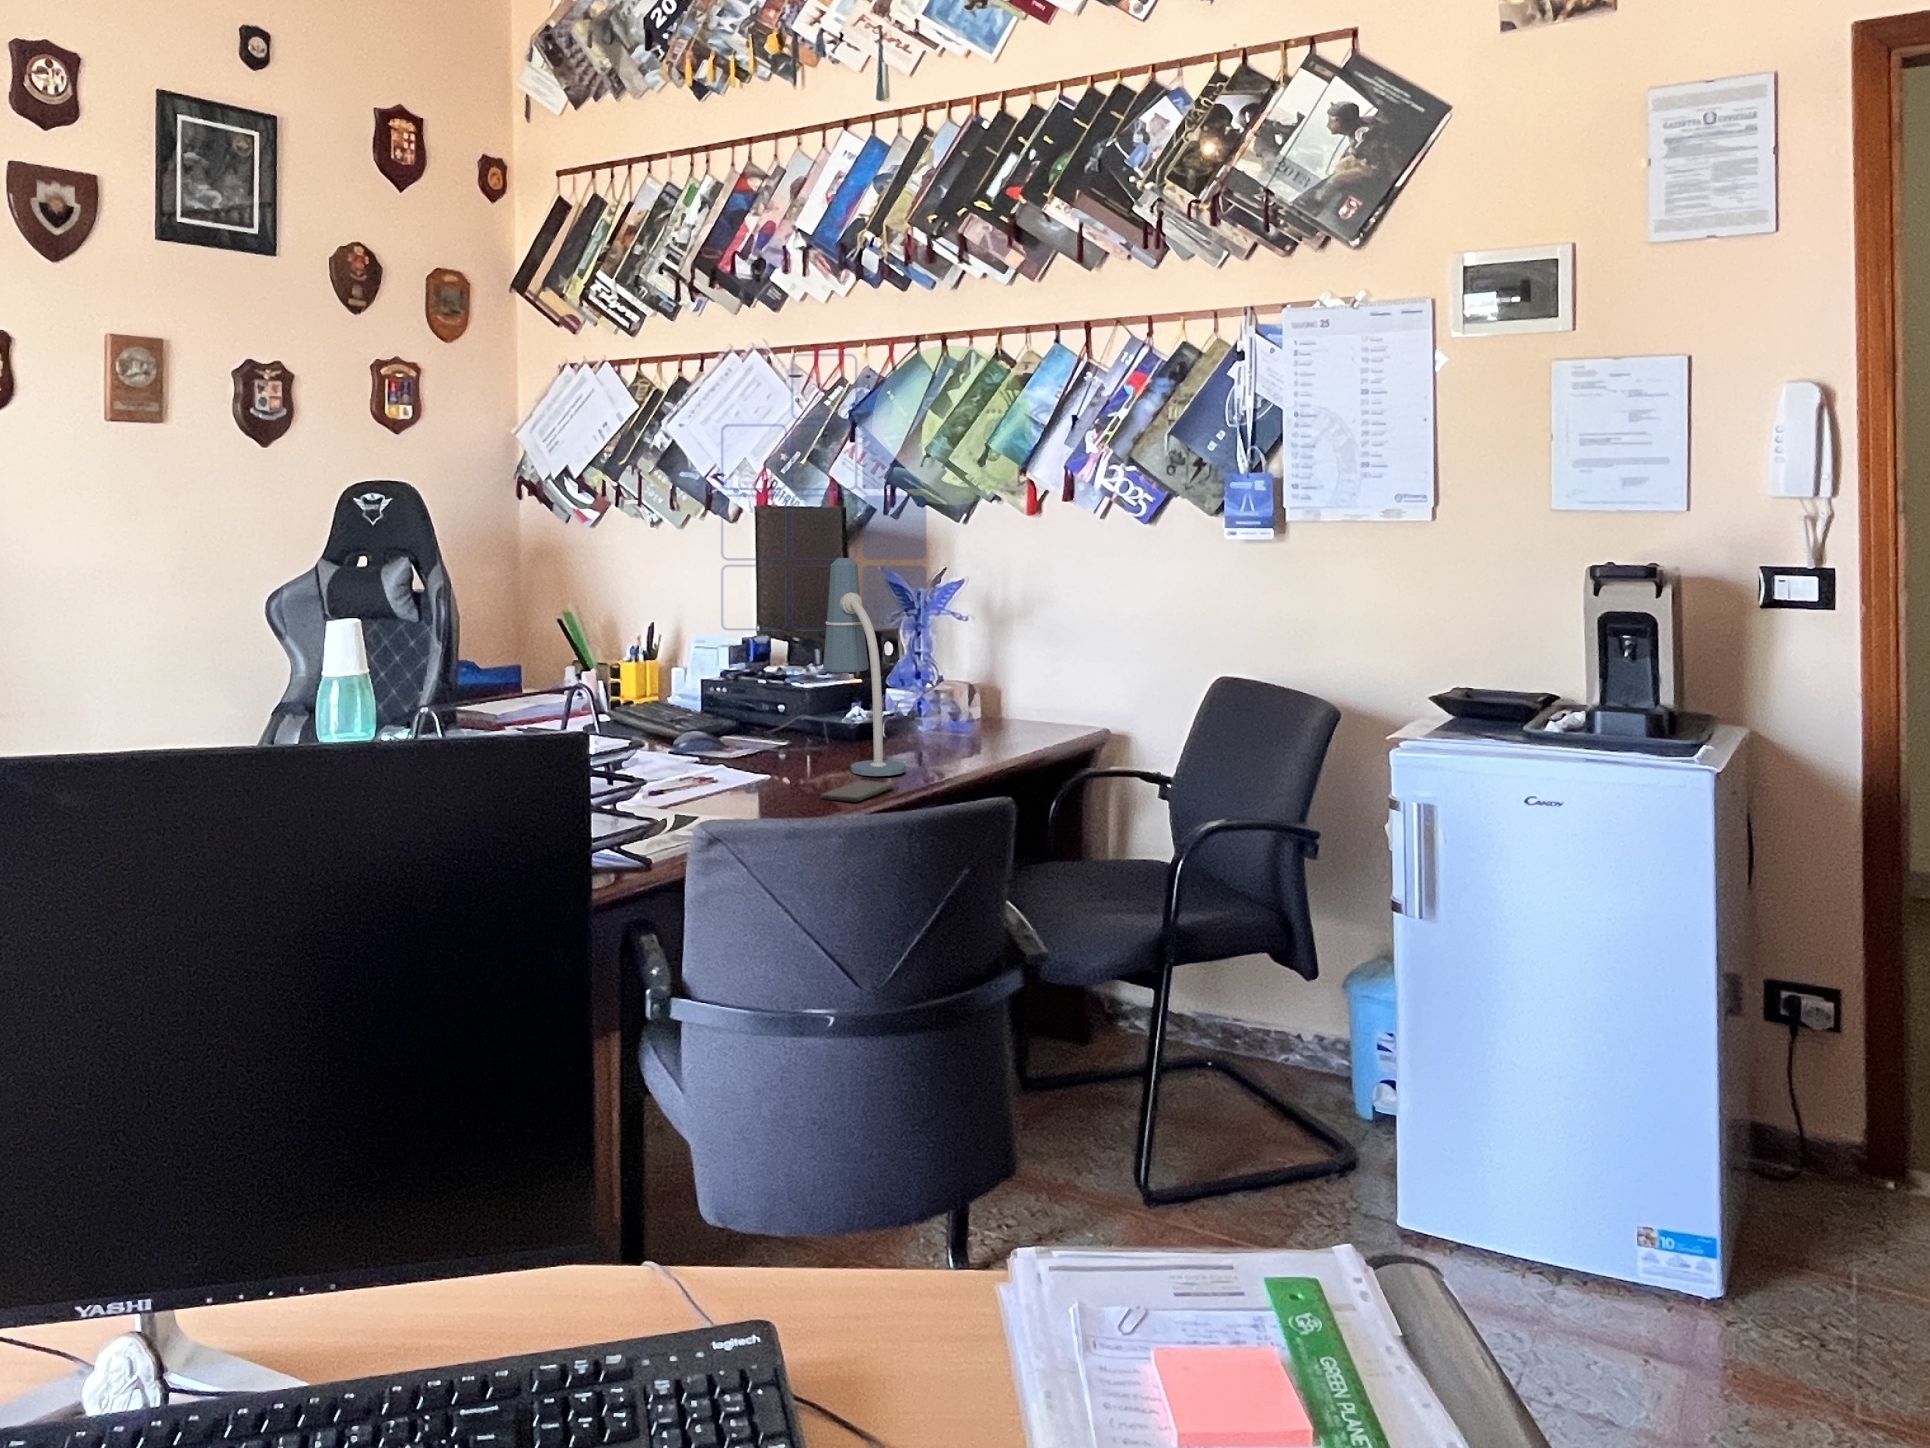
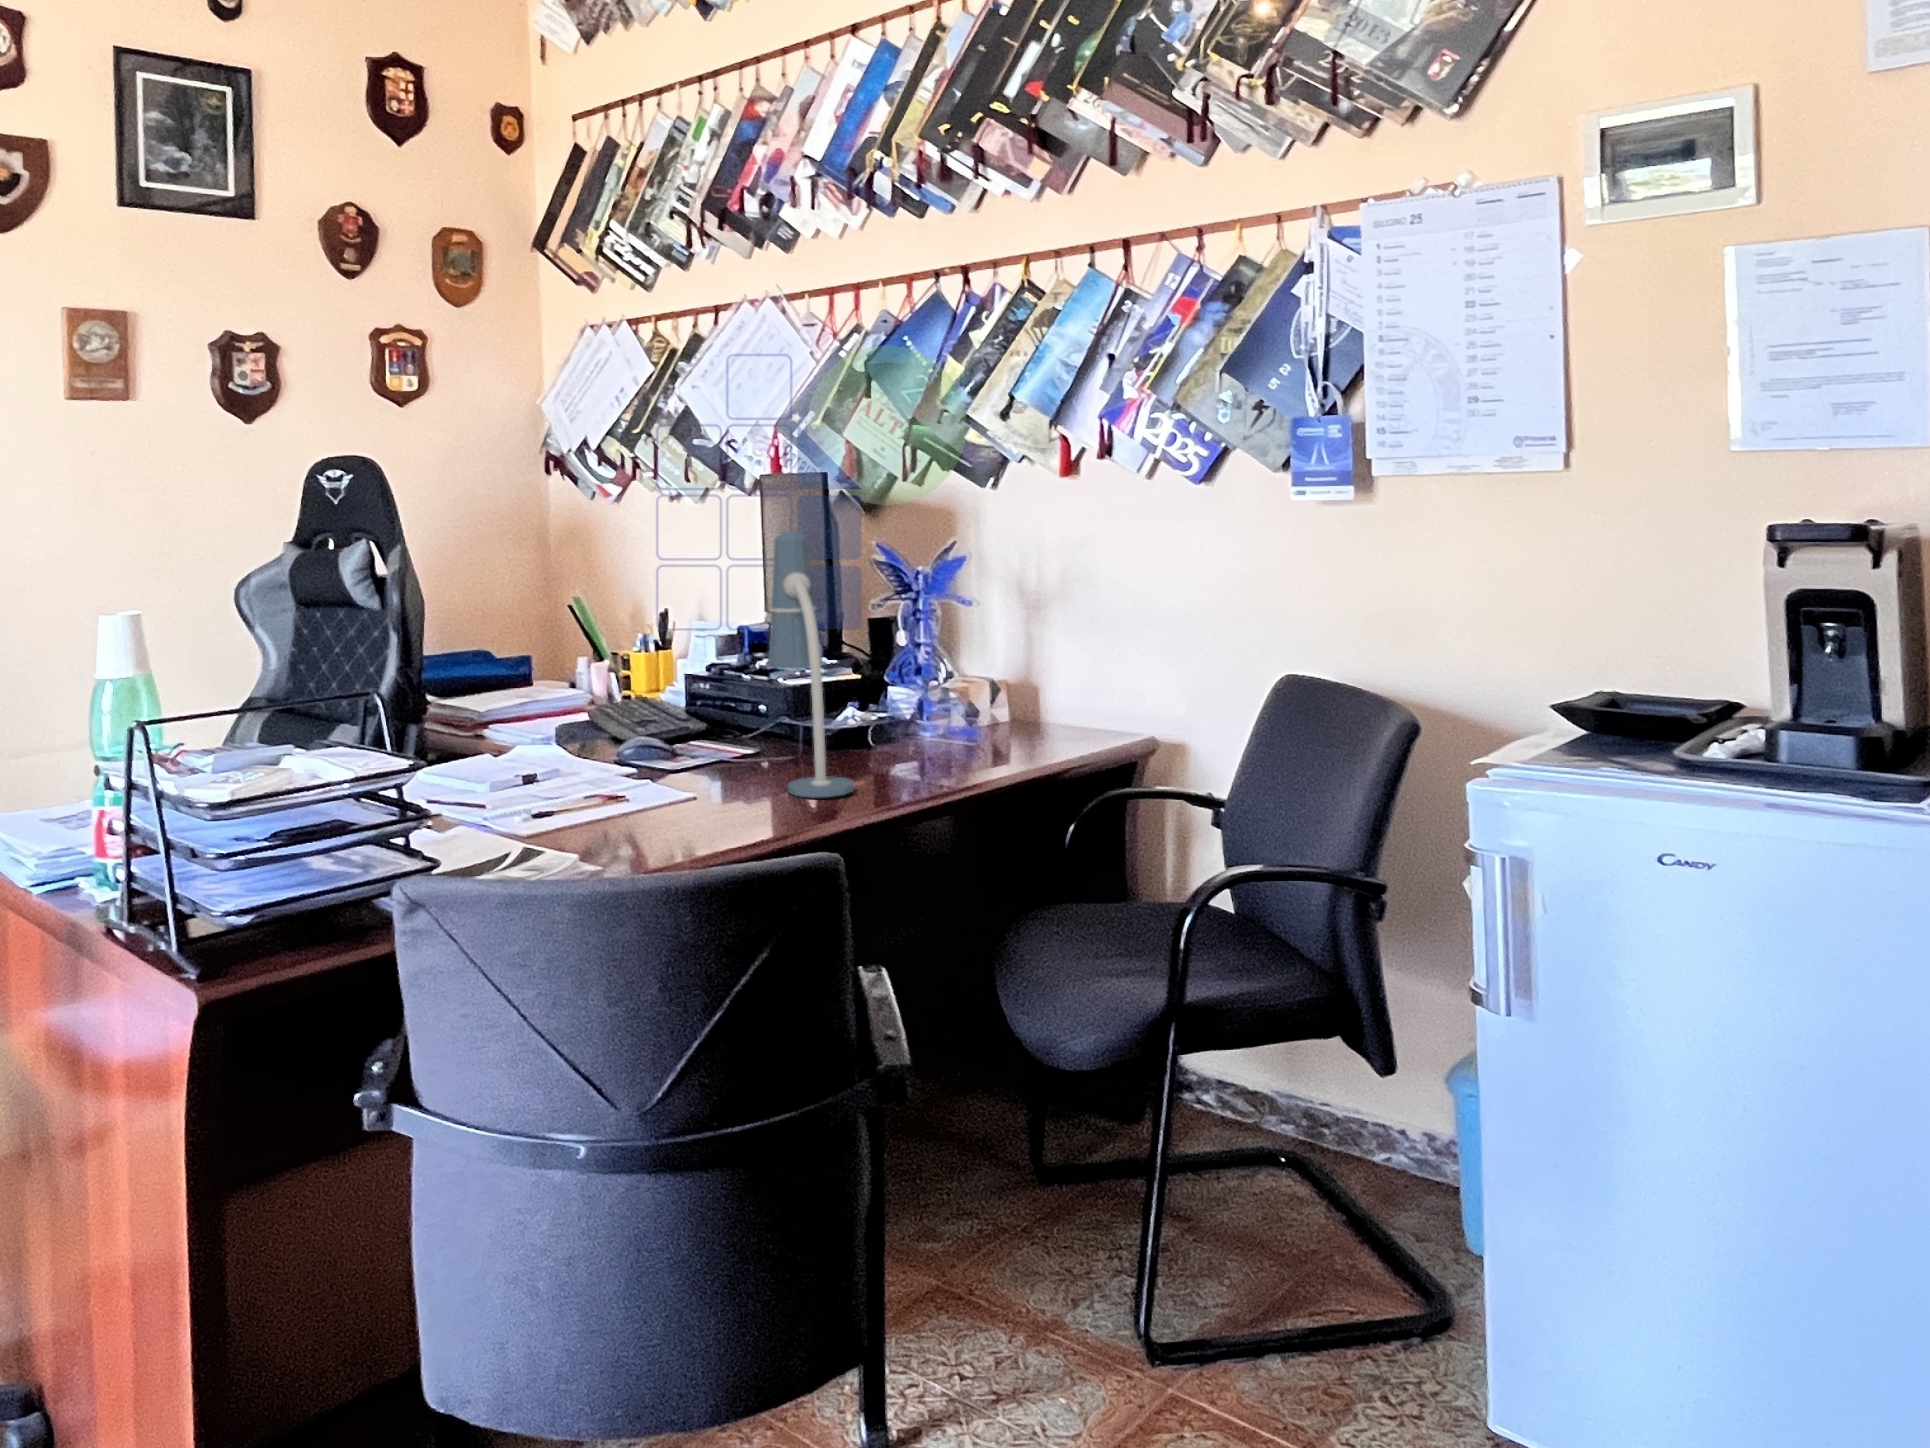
smartphone: present [821,780,894,802] -> none [718,804,821,833]

